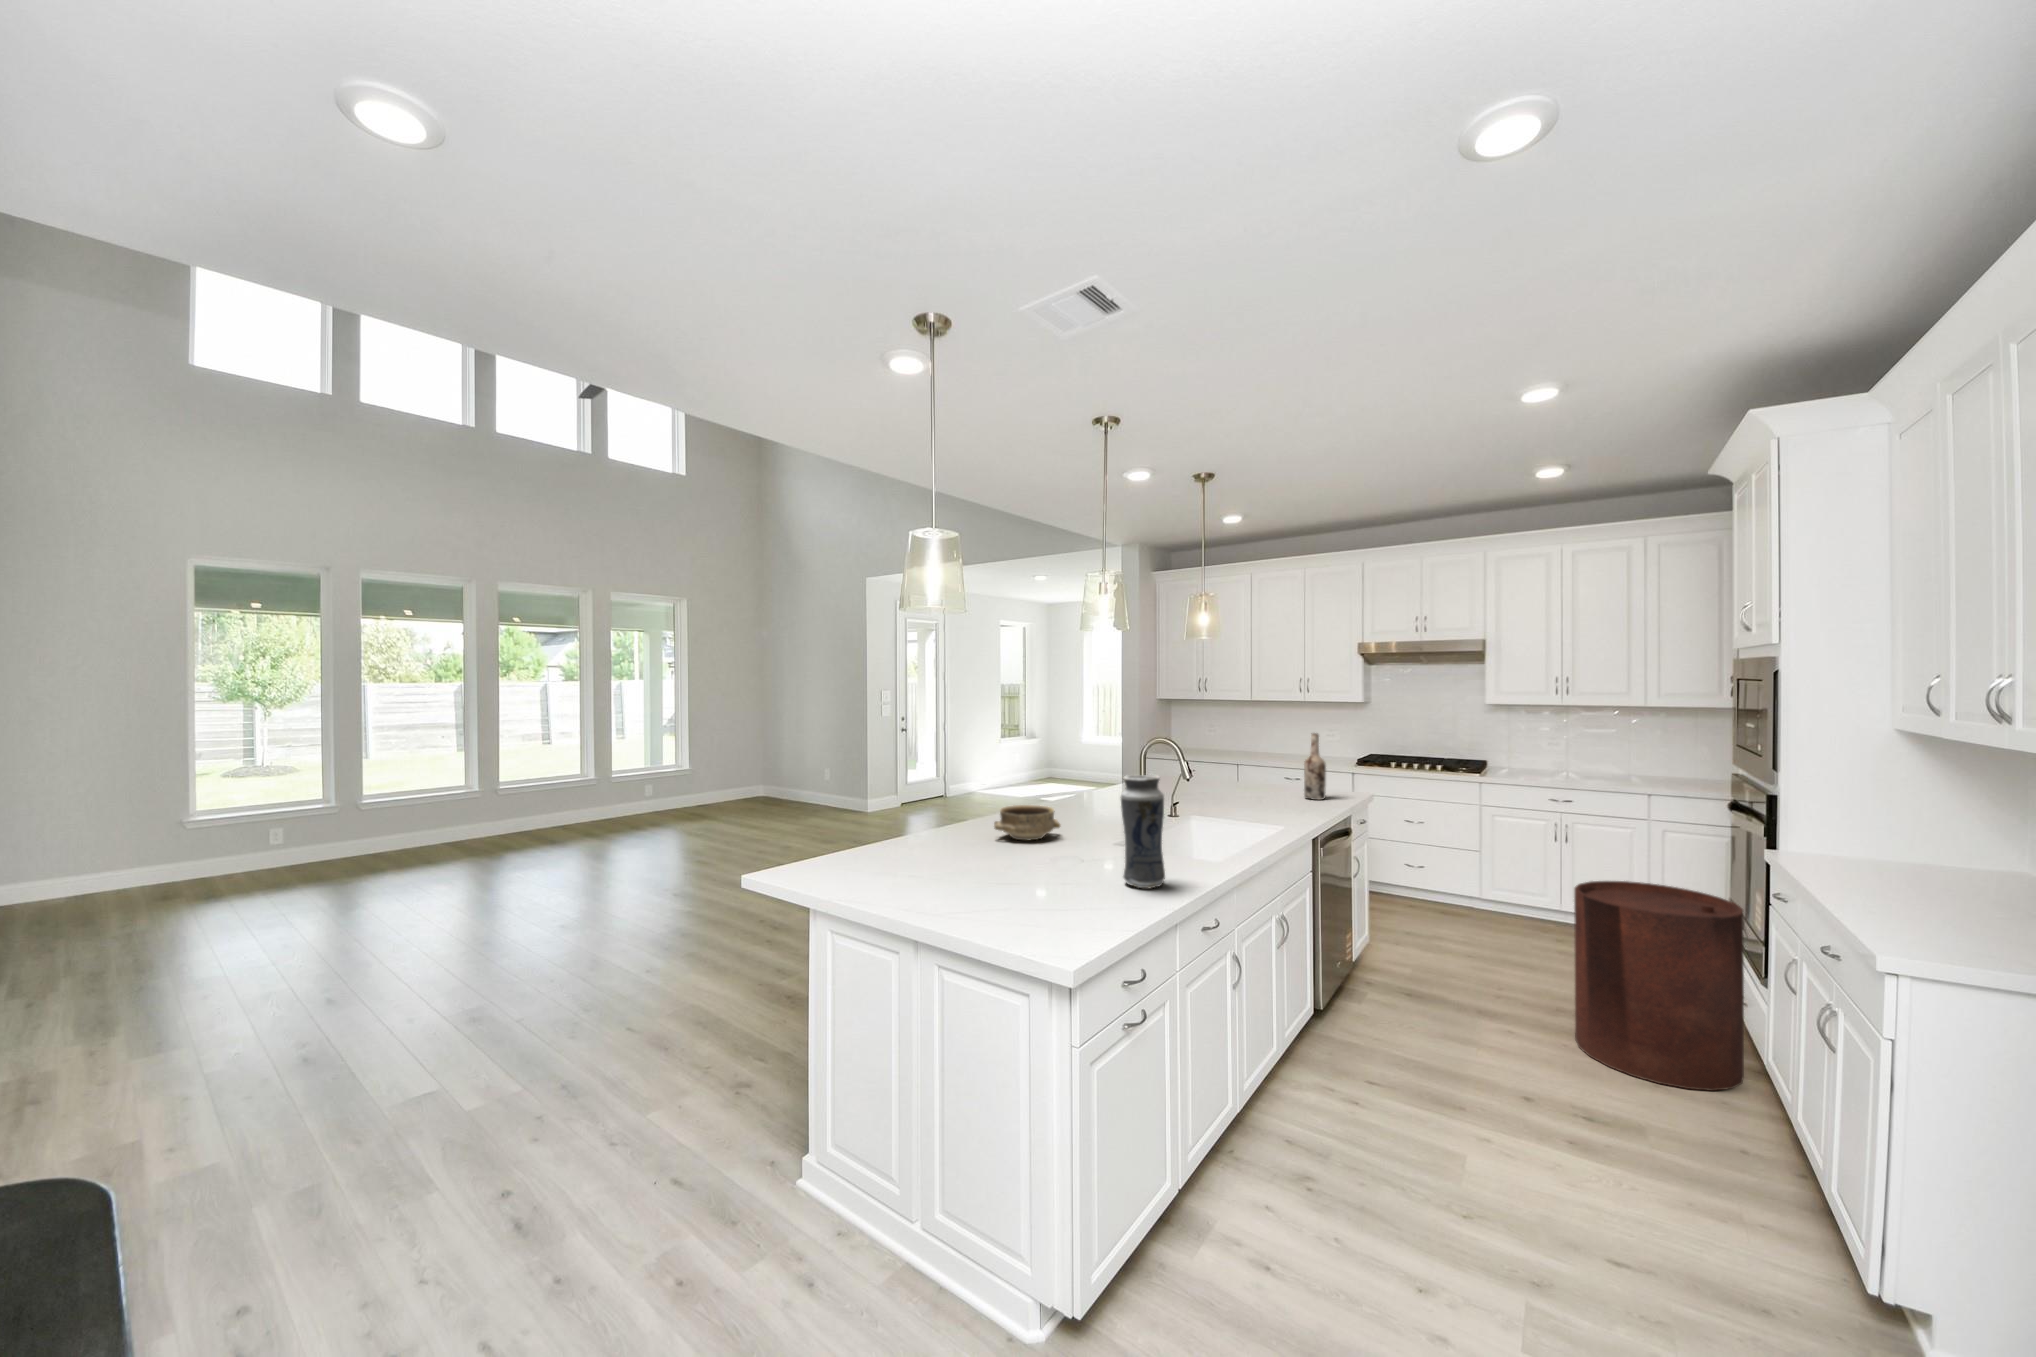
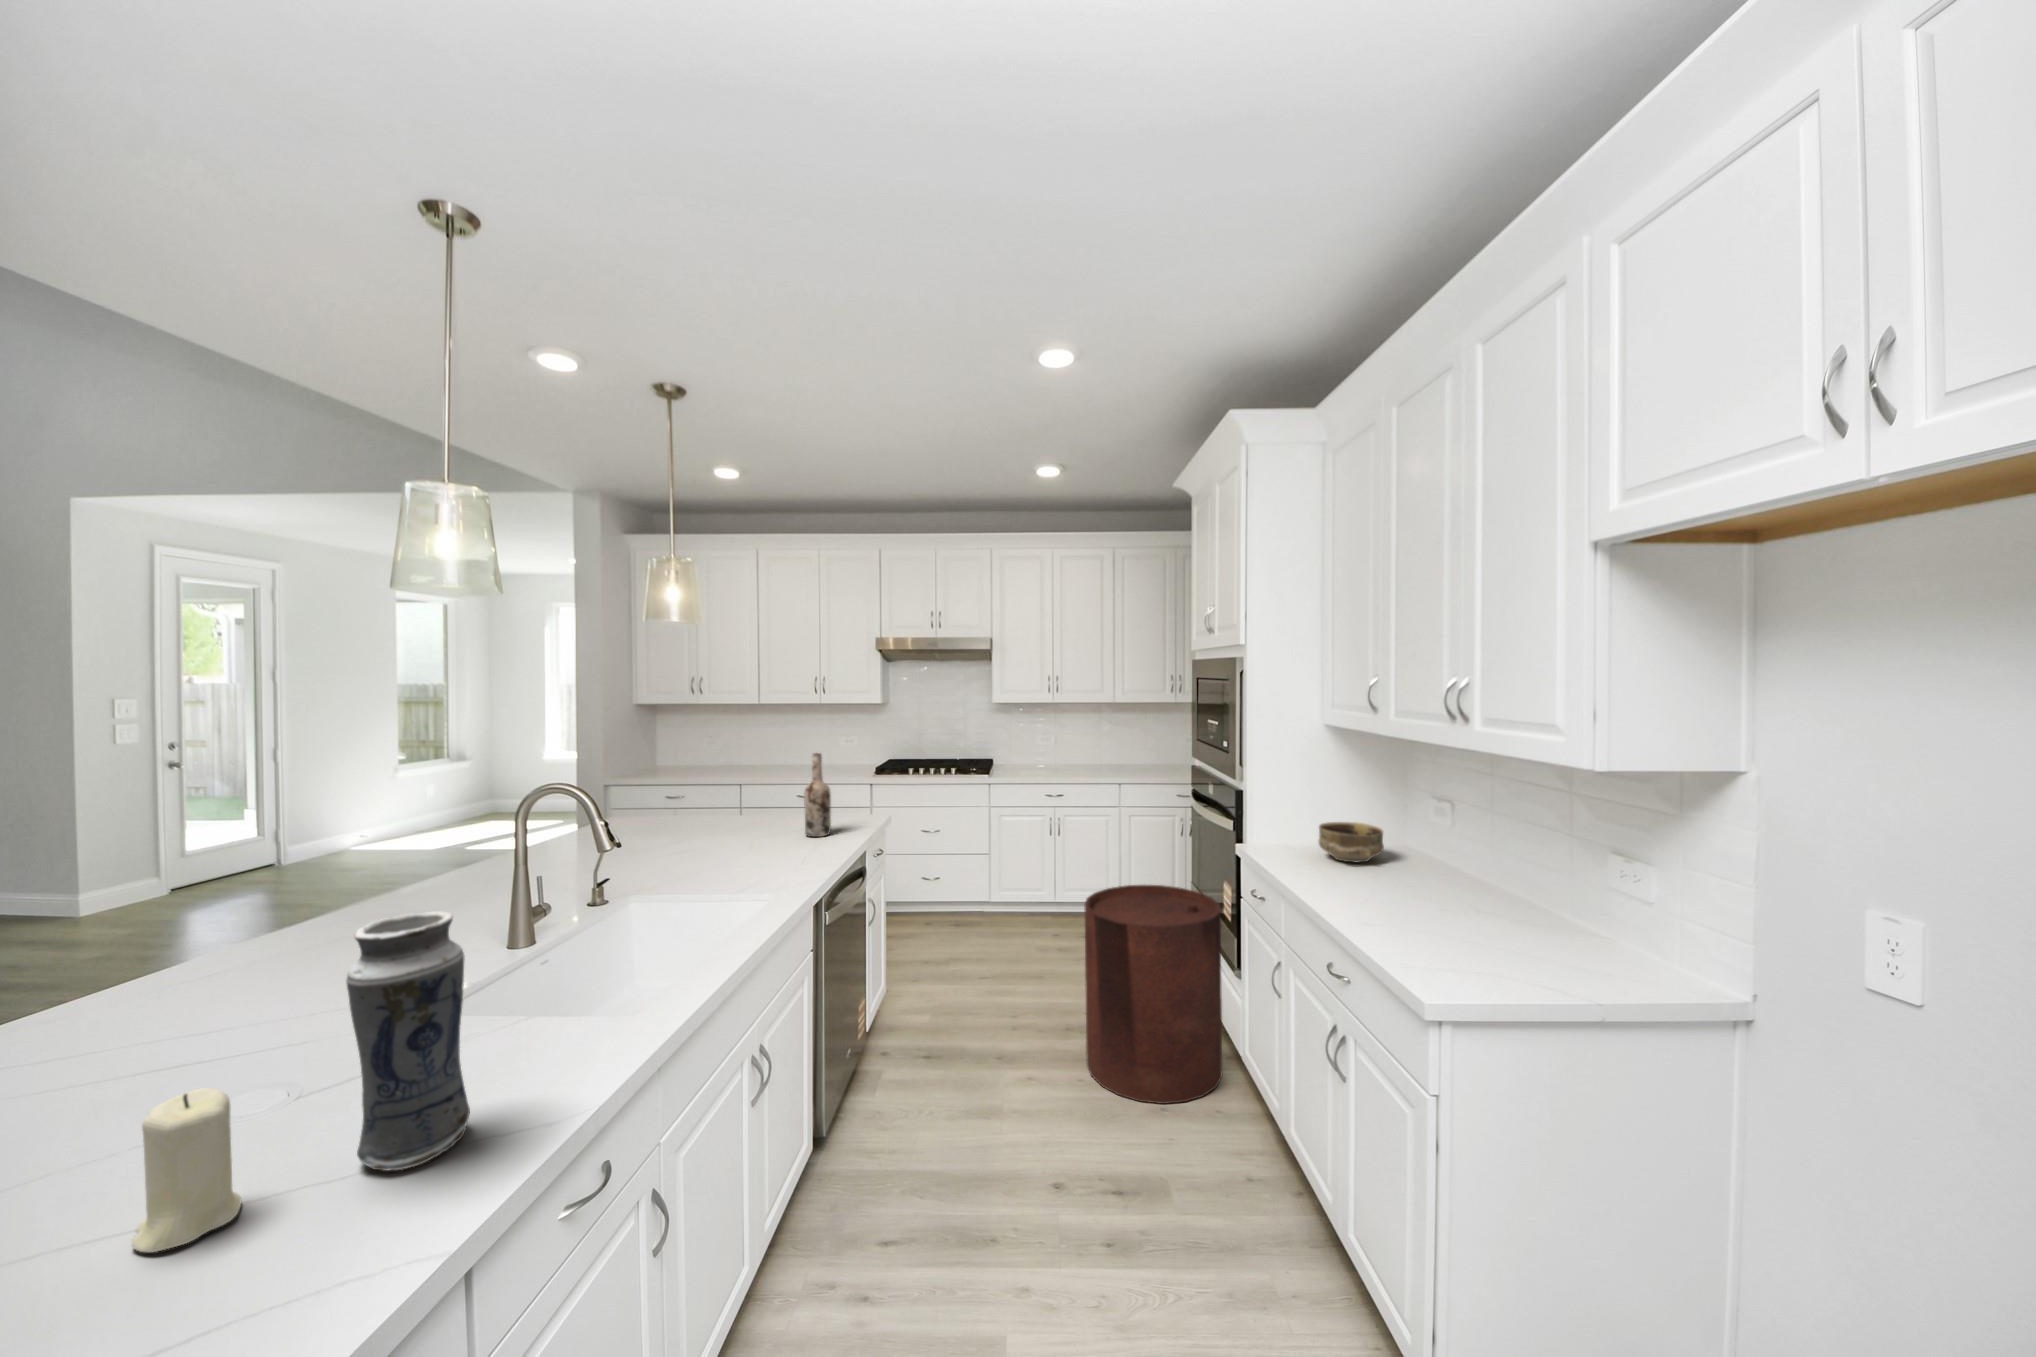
ceramic bowl: present [994,805,1060,841] -> present [1319,822,1384,863]
candle: none [1056,832,1090,890] -> present [132,1088,241,1252]

